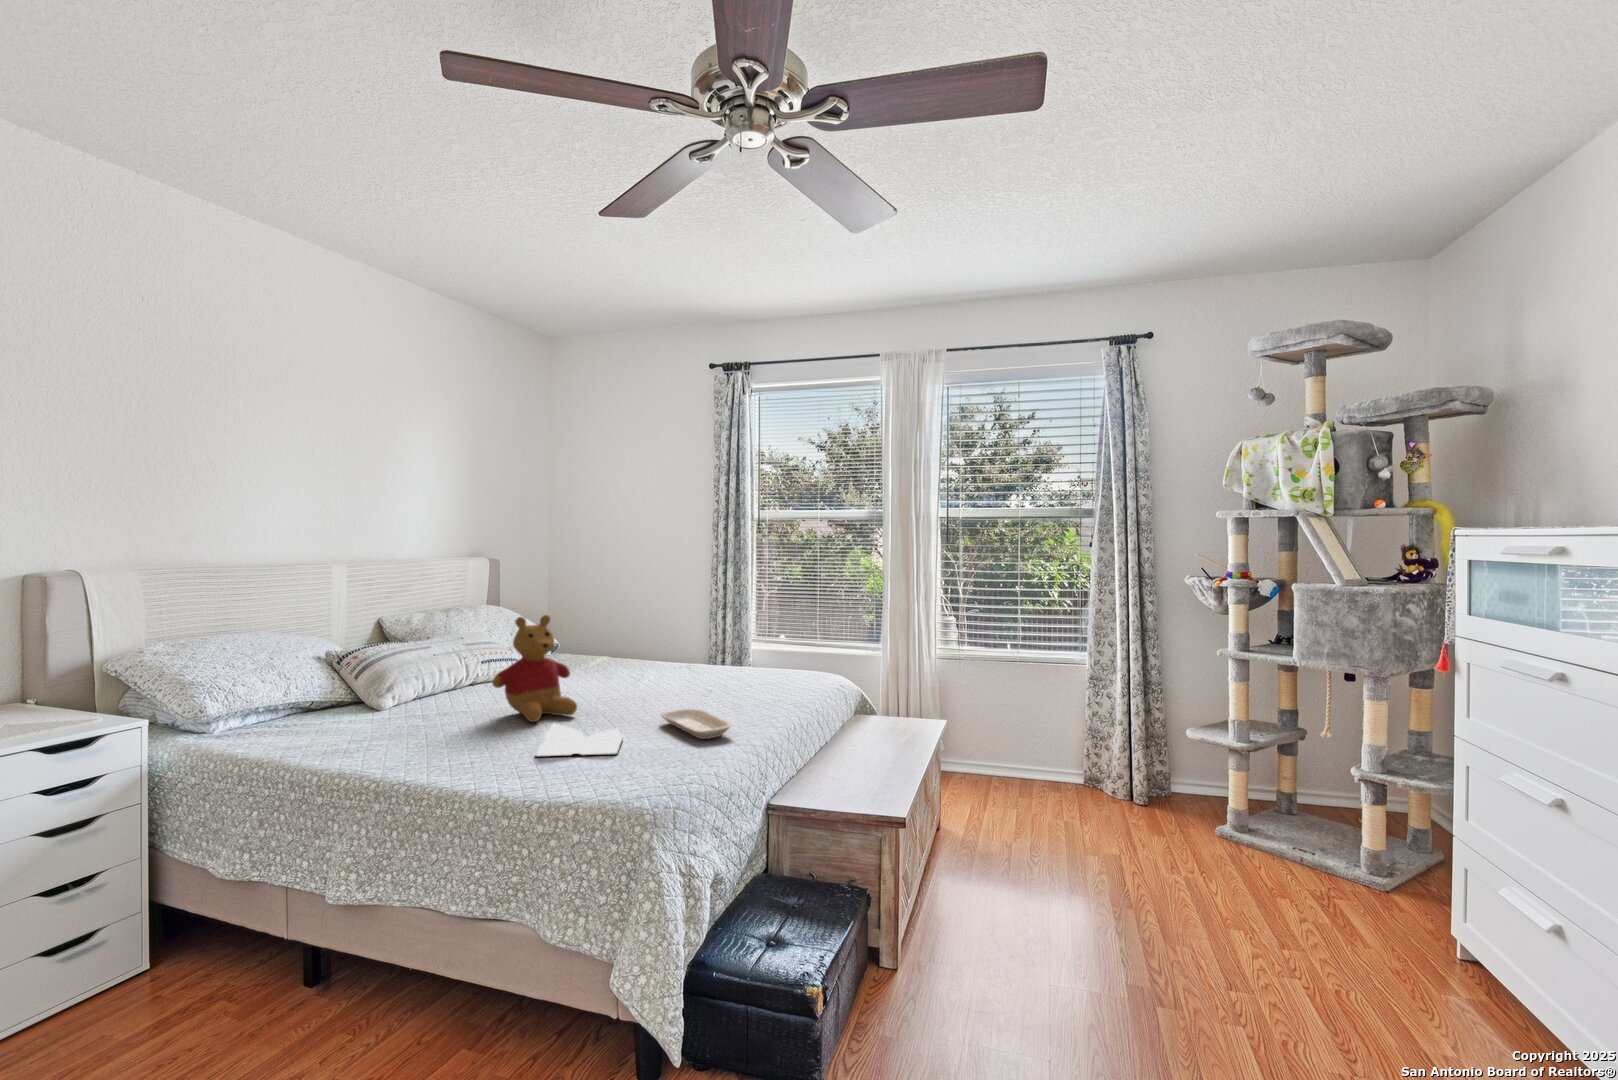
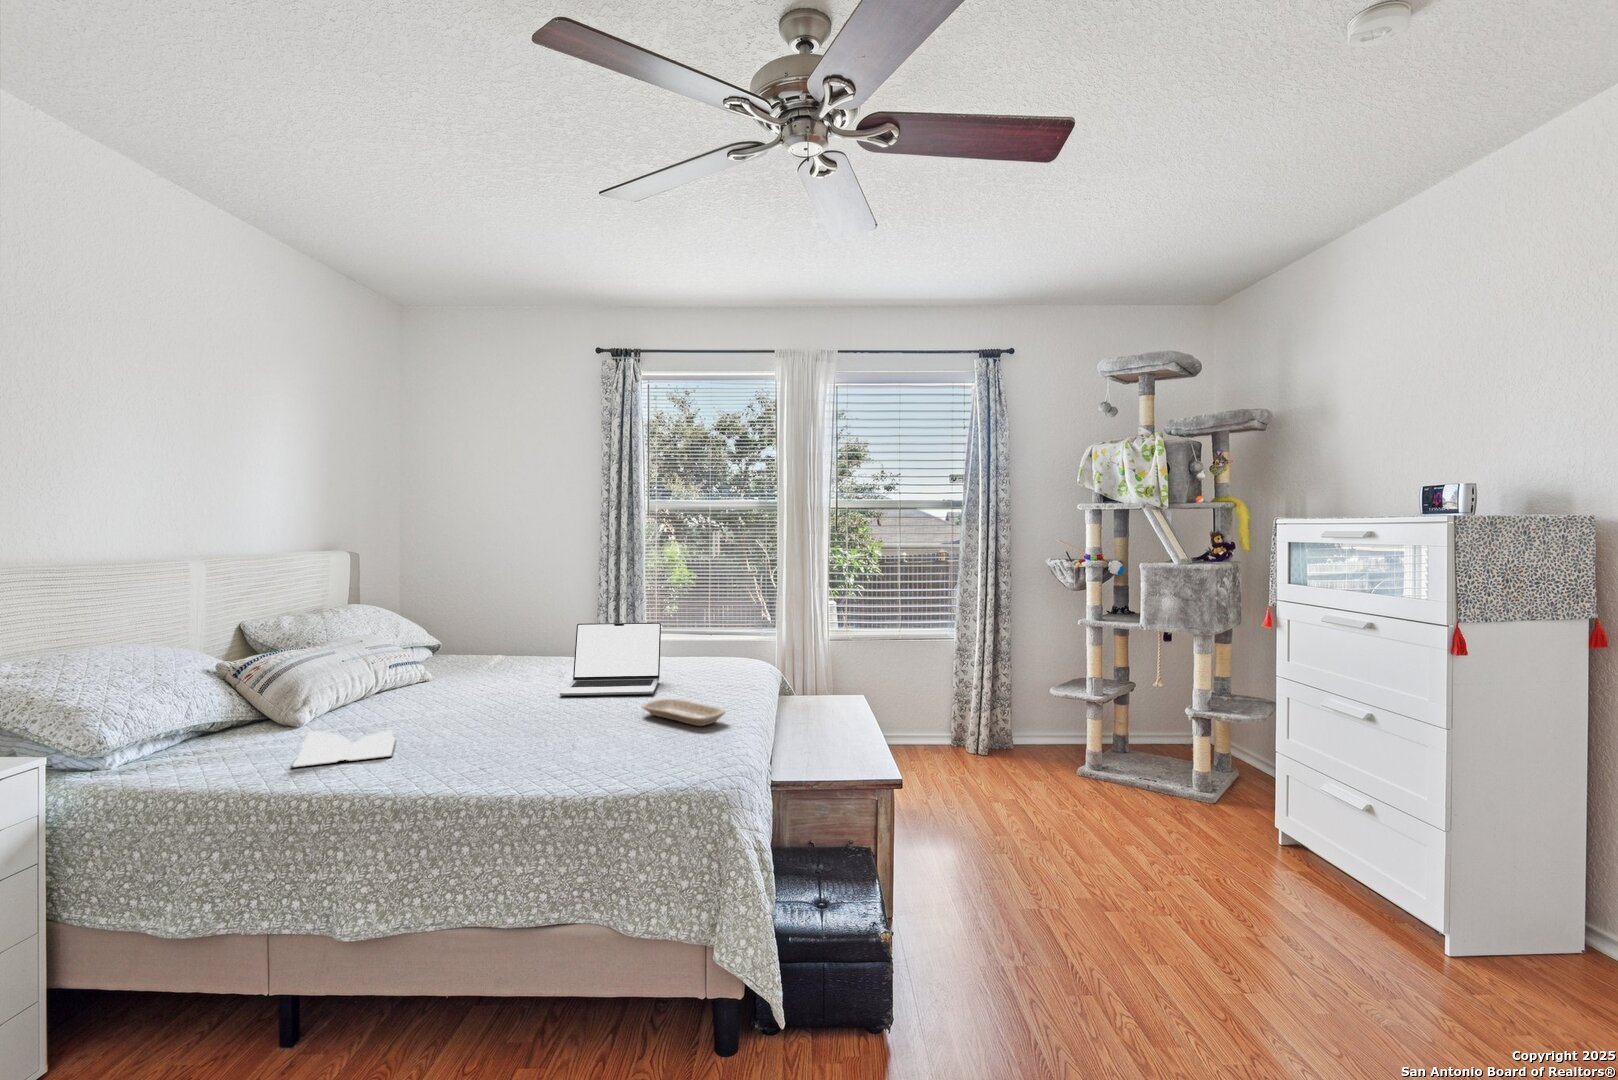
stuffed bear: present [492,615,577,722] -> none [453,612,545,725]
laptop: none [610,629,721,703] -> present [560,623,661,696]
book: present [535,724,623,757] -> present [292,730,396,768]

